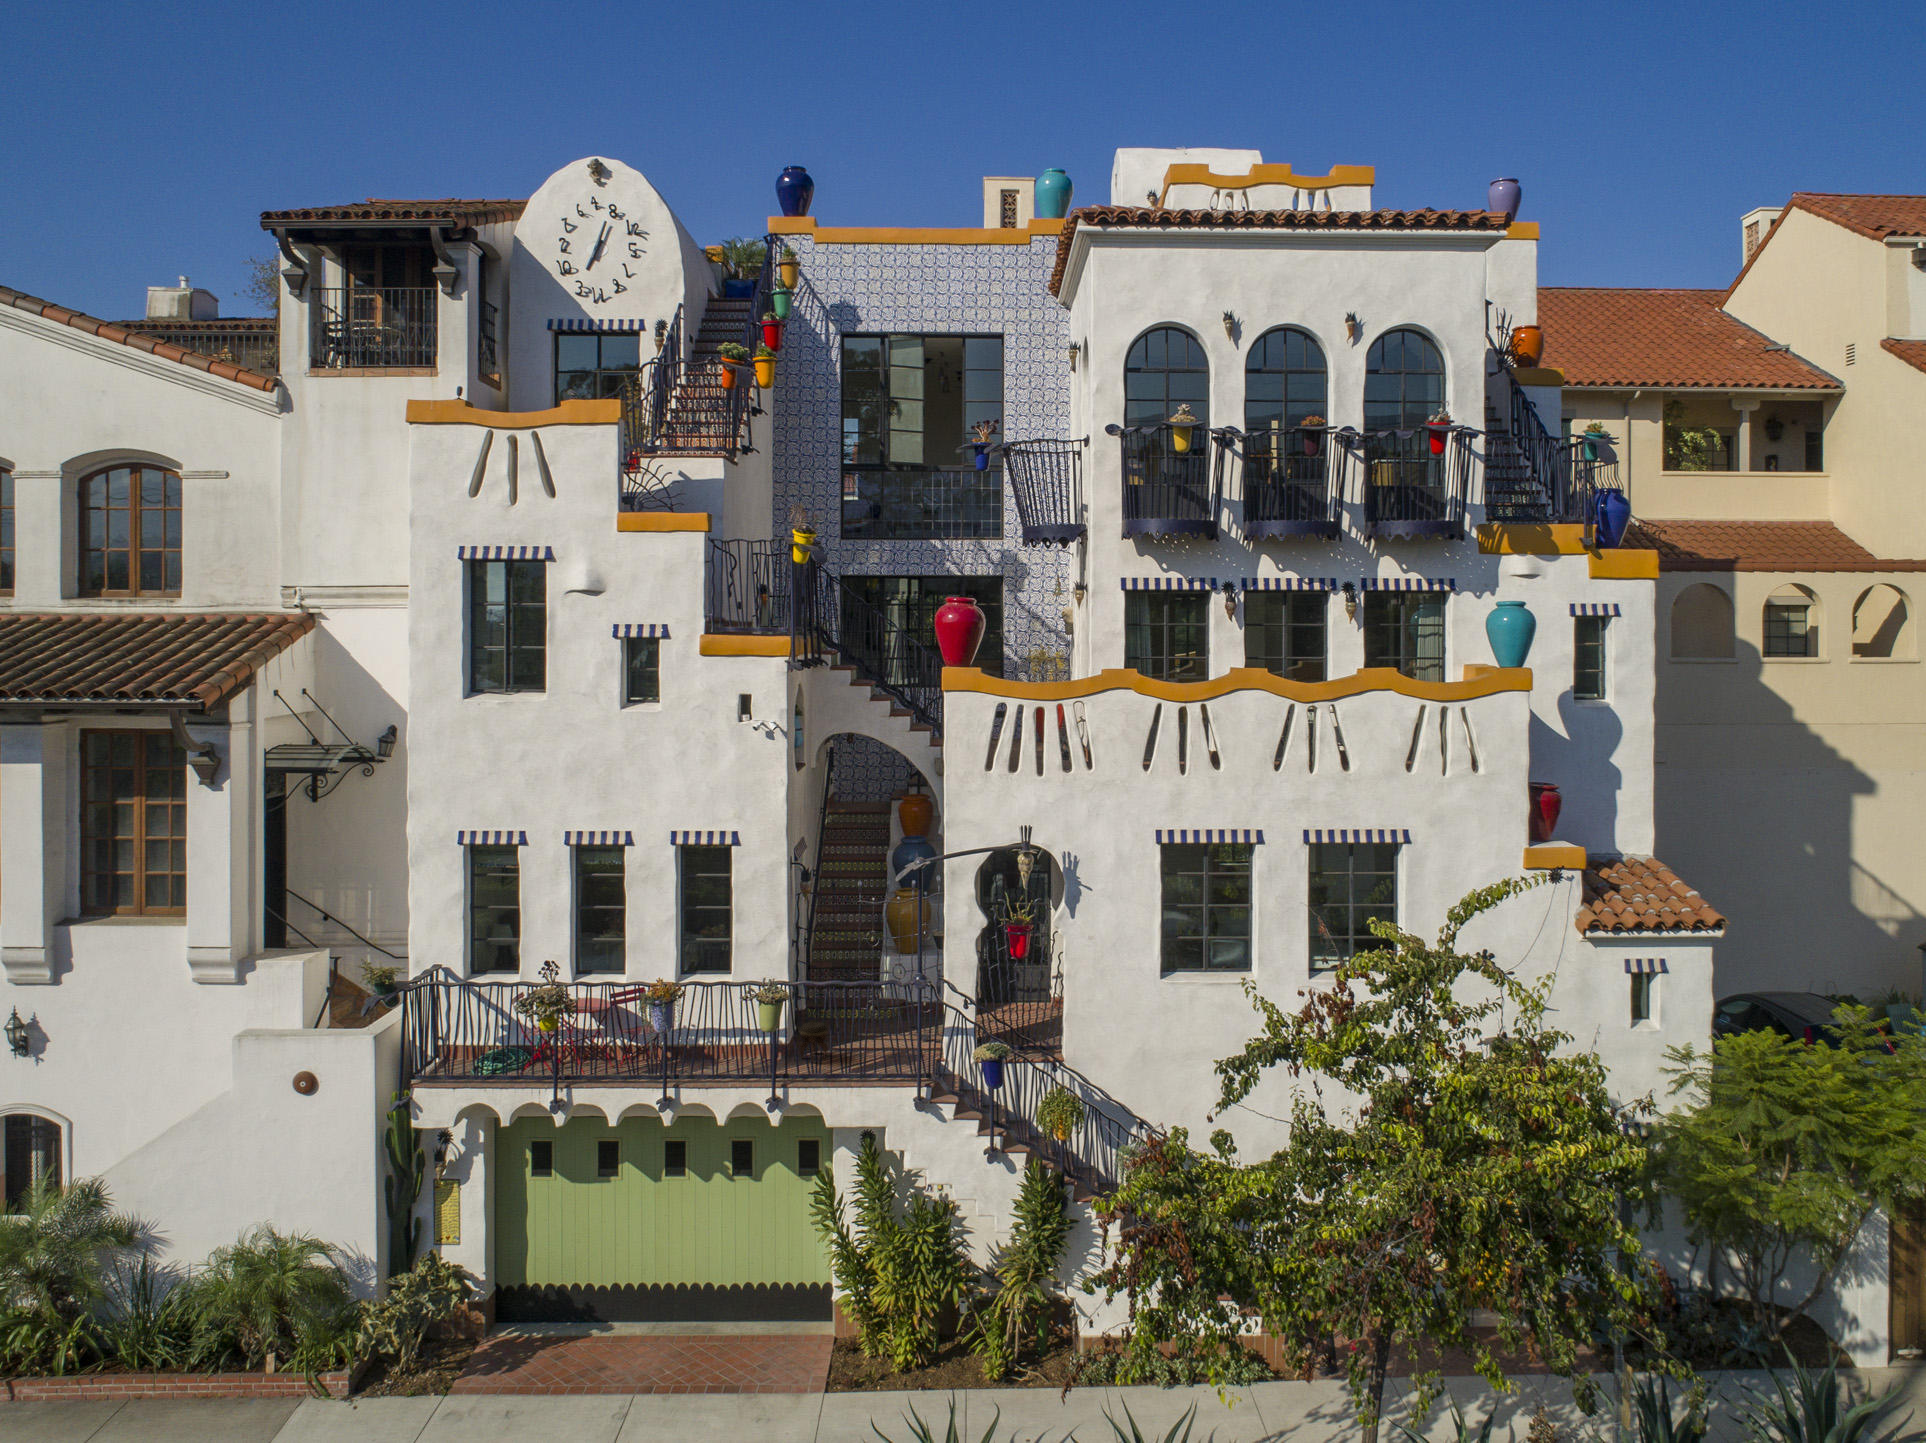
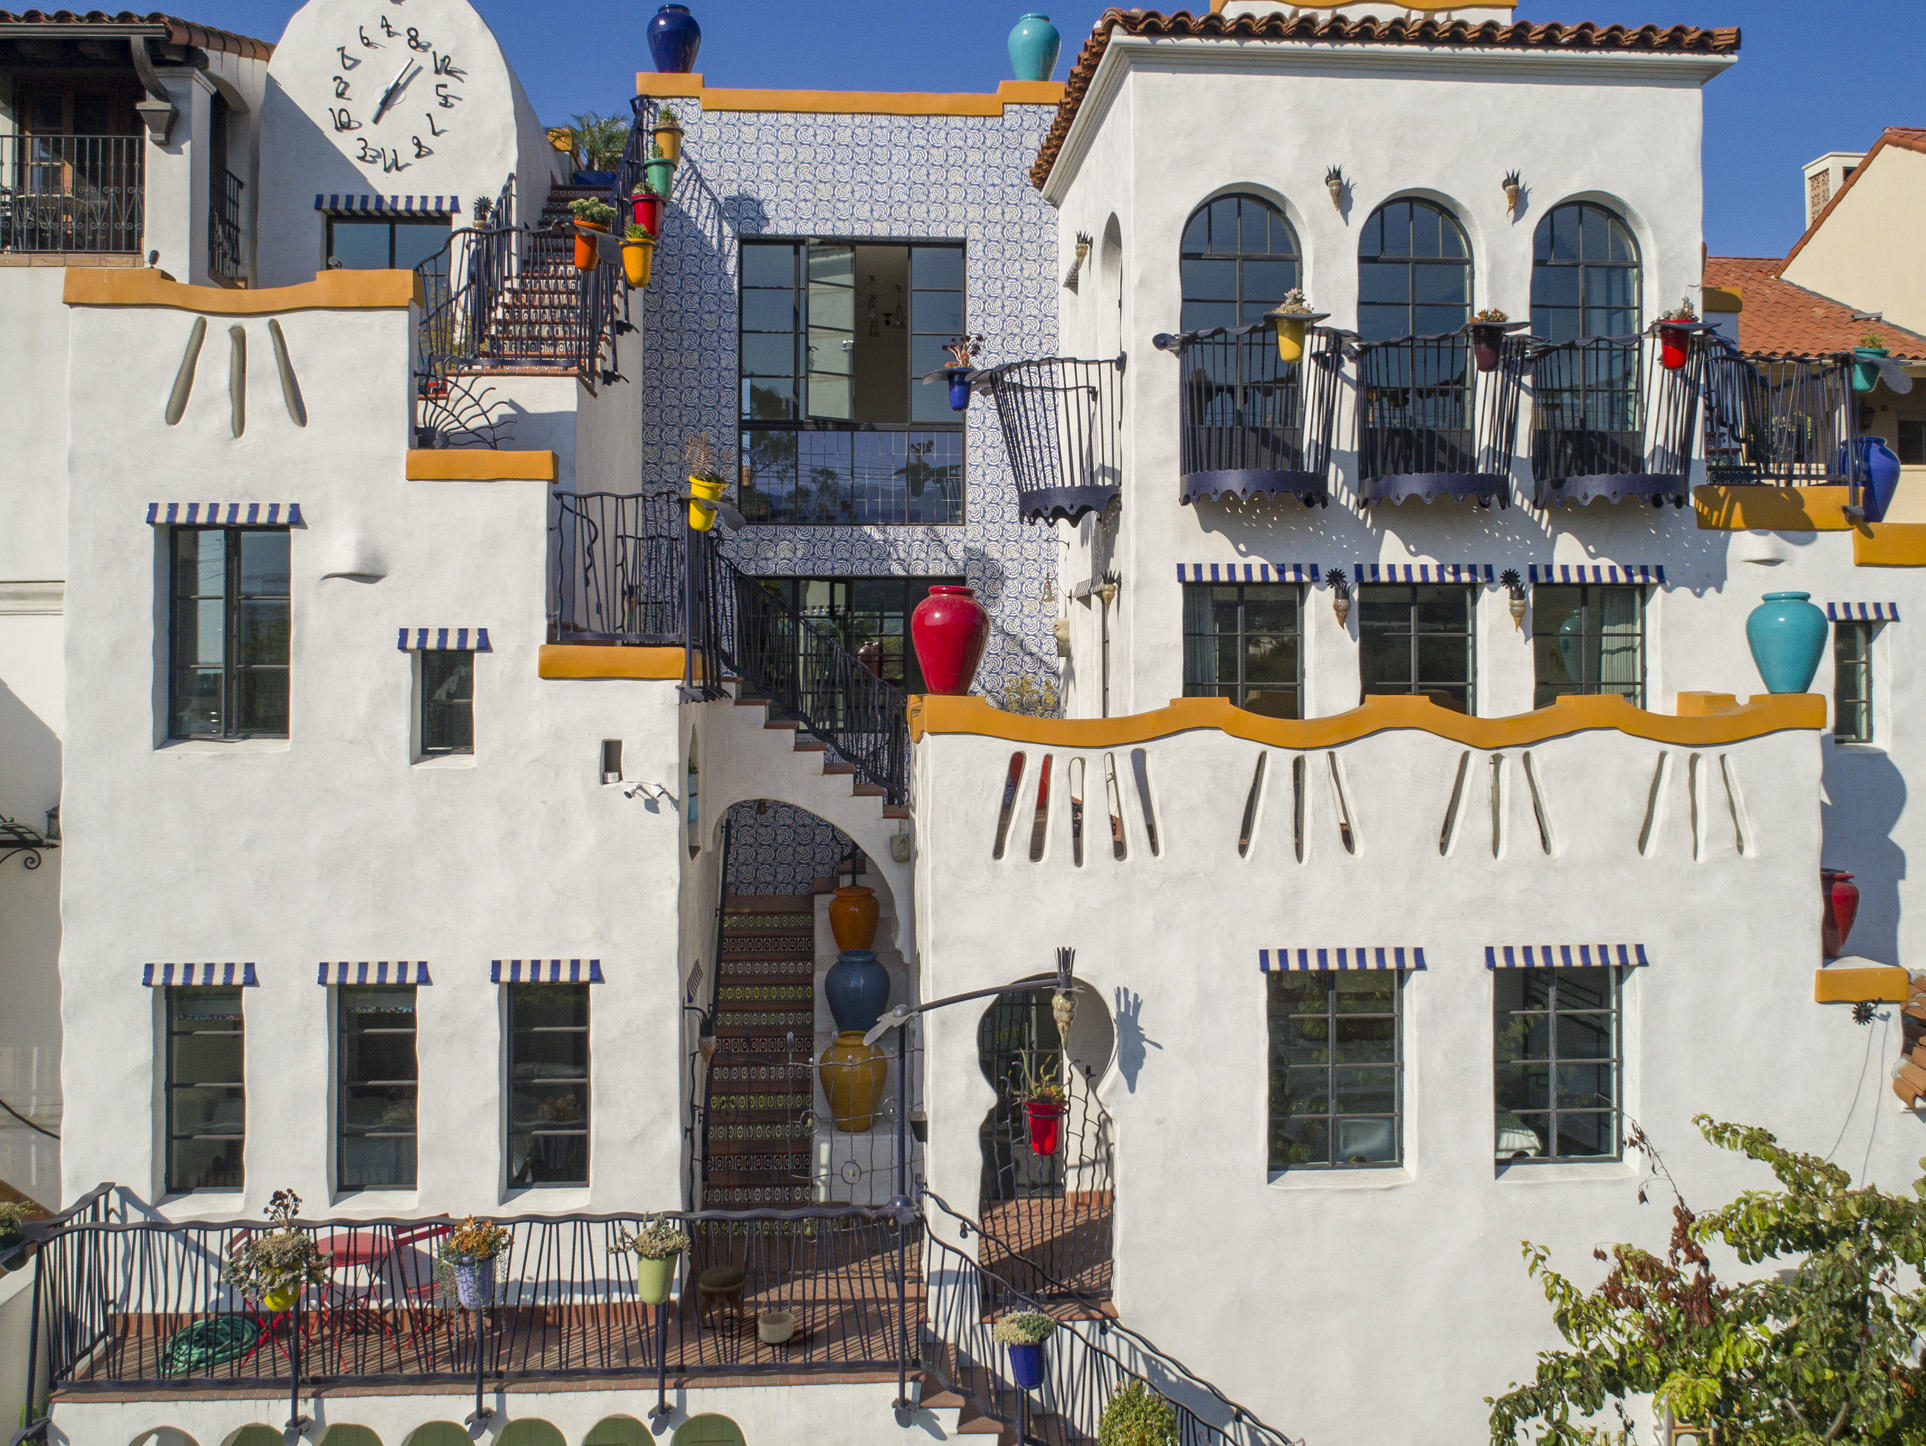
basket: none [835,1034,858,1067] -> present [758,1288,795,1343]

